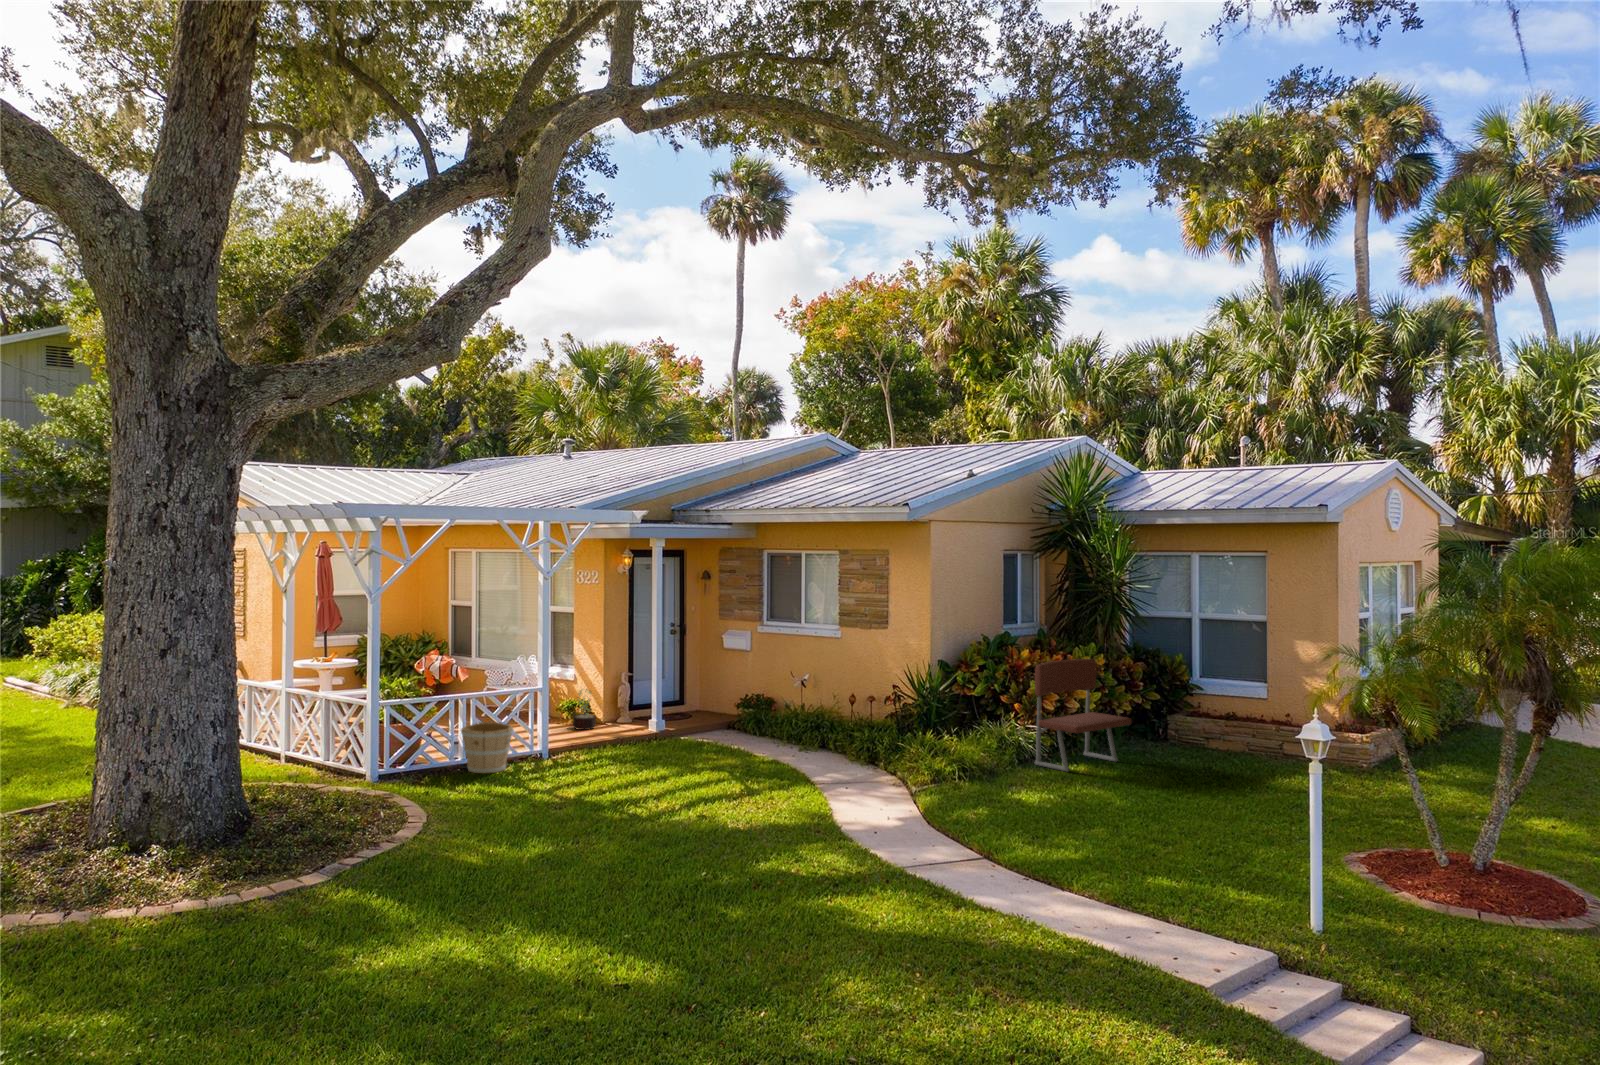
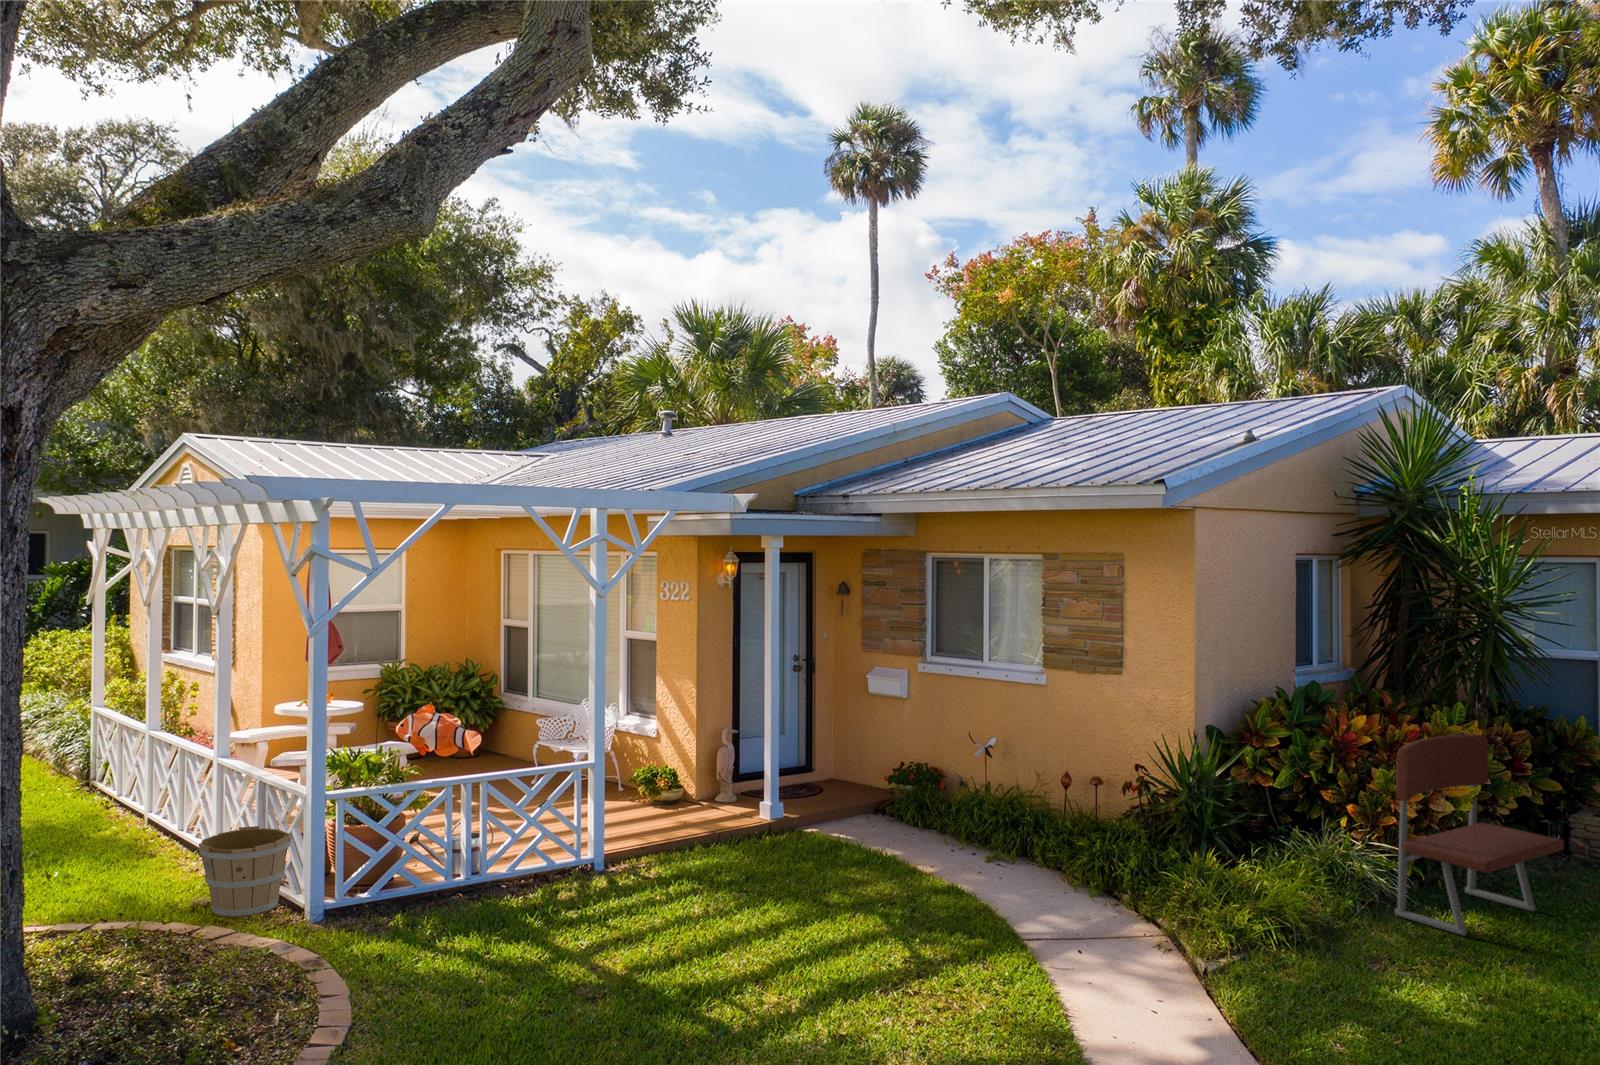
decorative plant: present [573,689,596,730] -> none [652,750,685,812]
wooden bucket: present [461,722,514,773] -> present [199,826,291,917]

